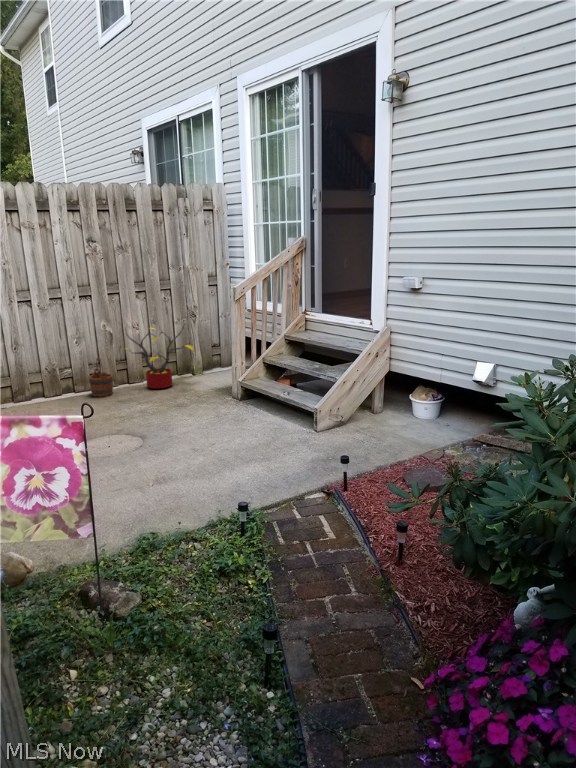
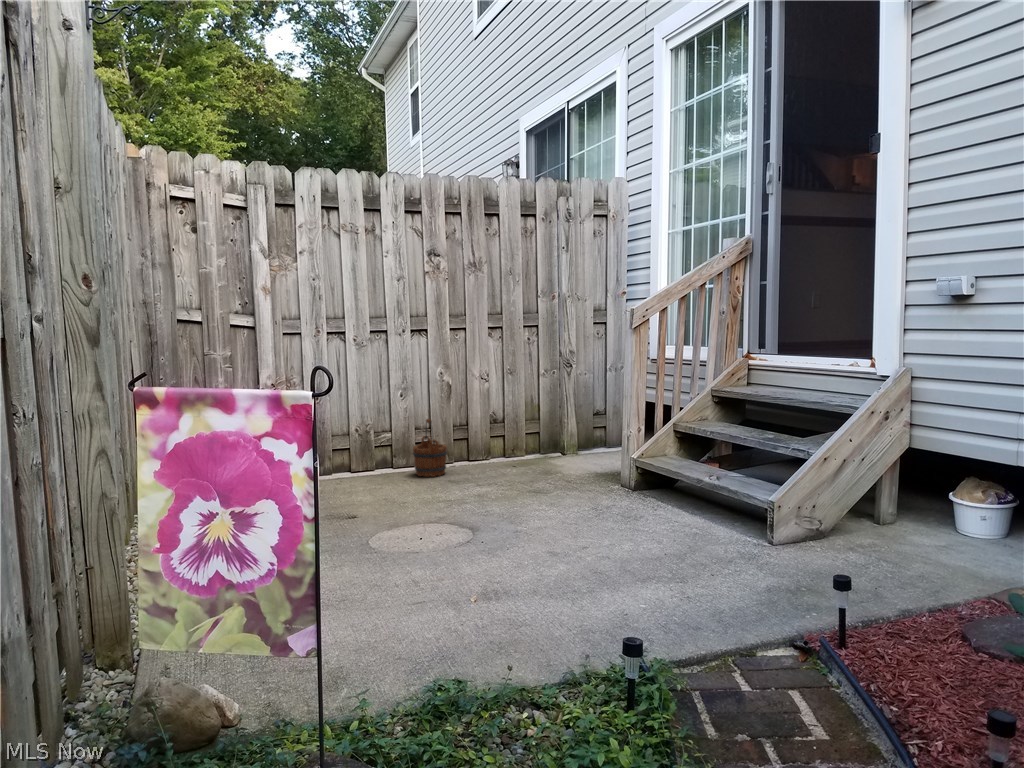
decorative plant: present [125,323,194,389] -> none [463,374,569,470]

